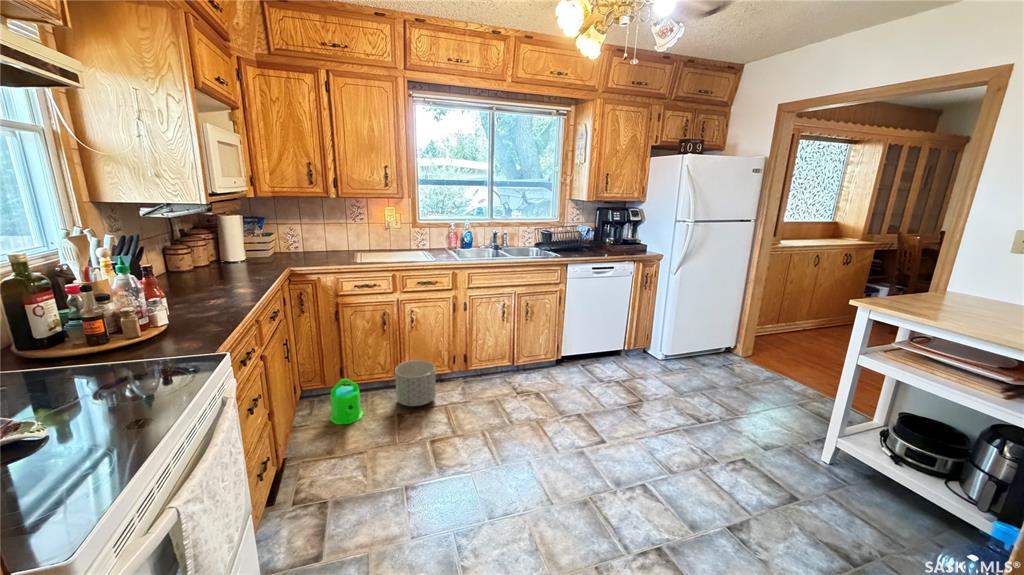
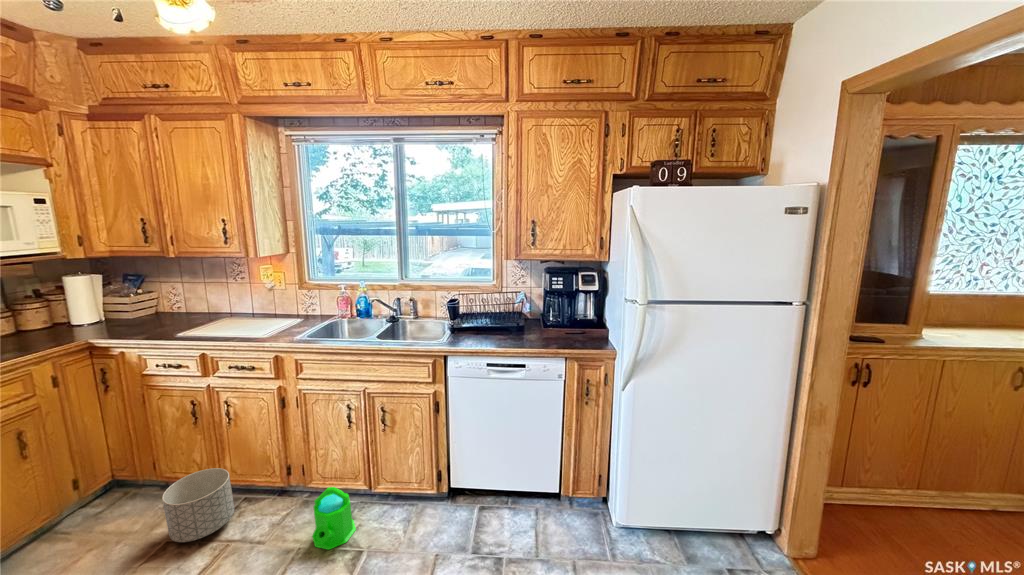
watering can: present [330,378,363,424] -> present [312,487,356,550]

